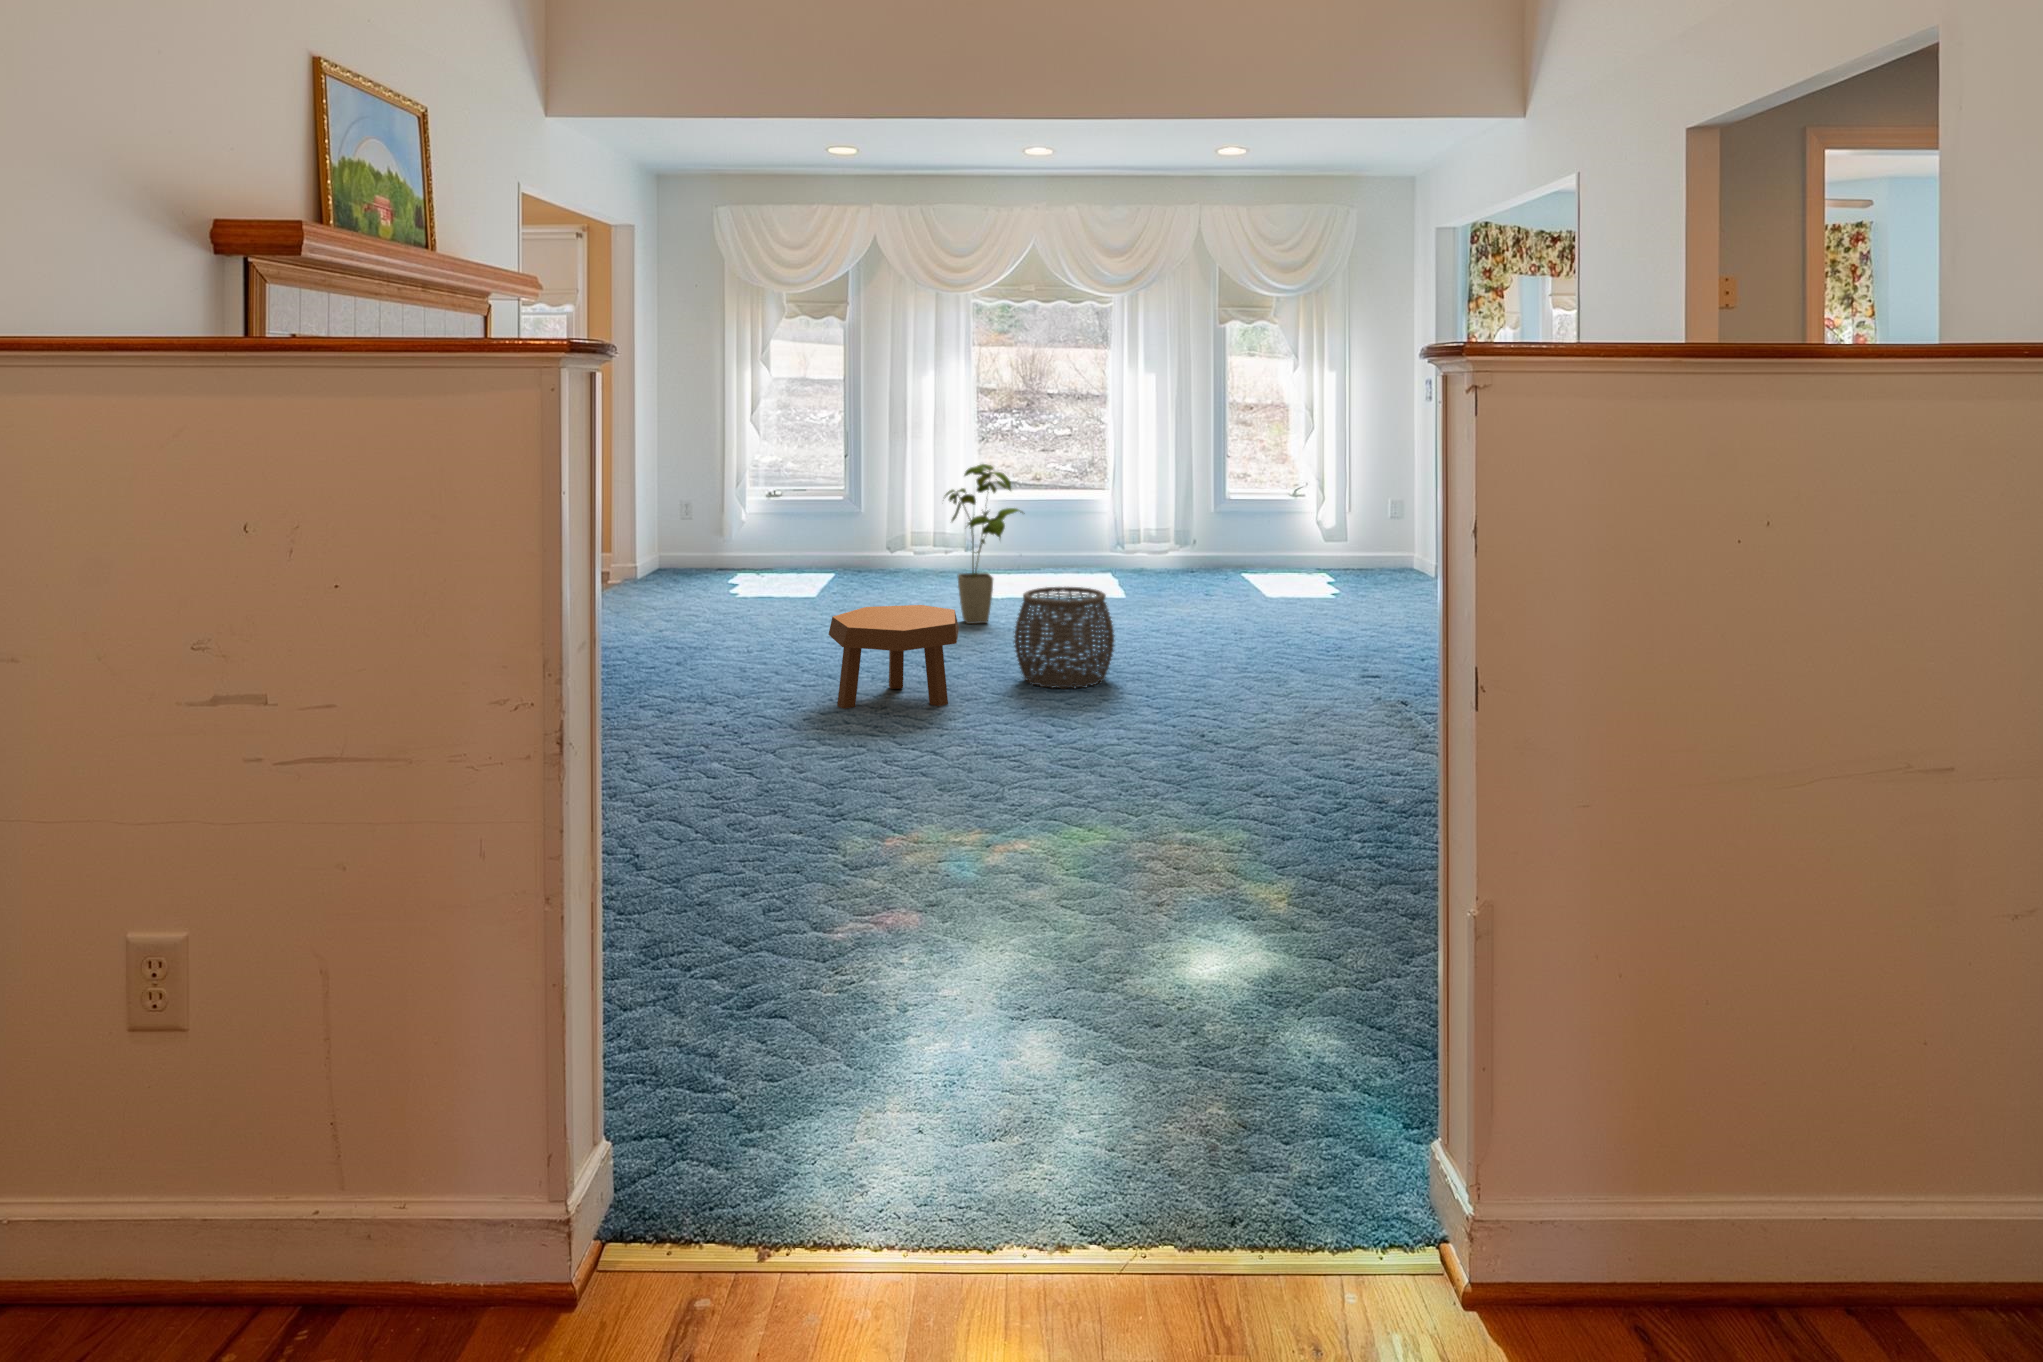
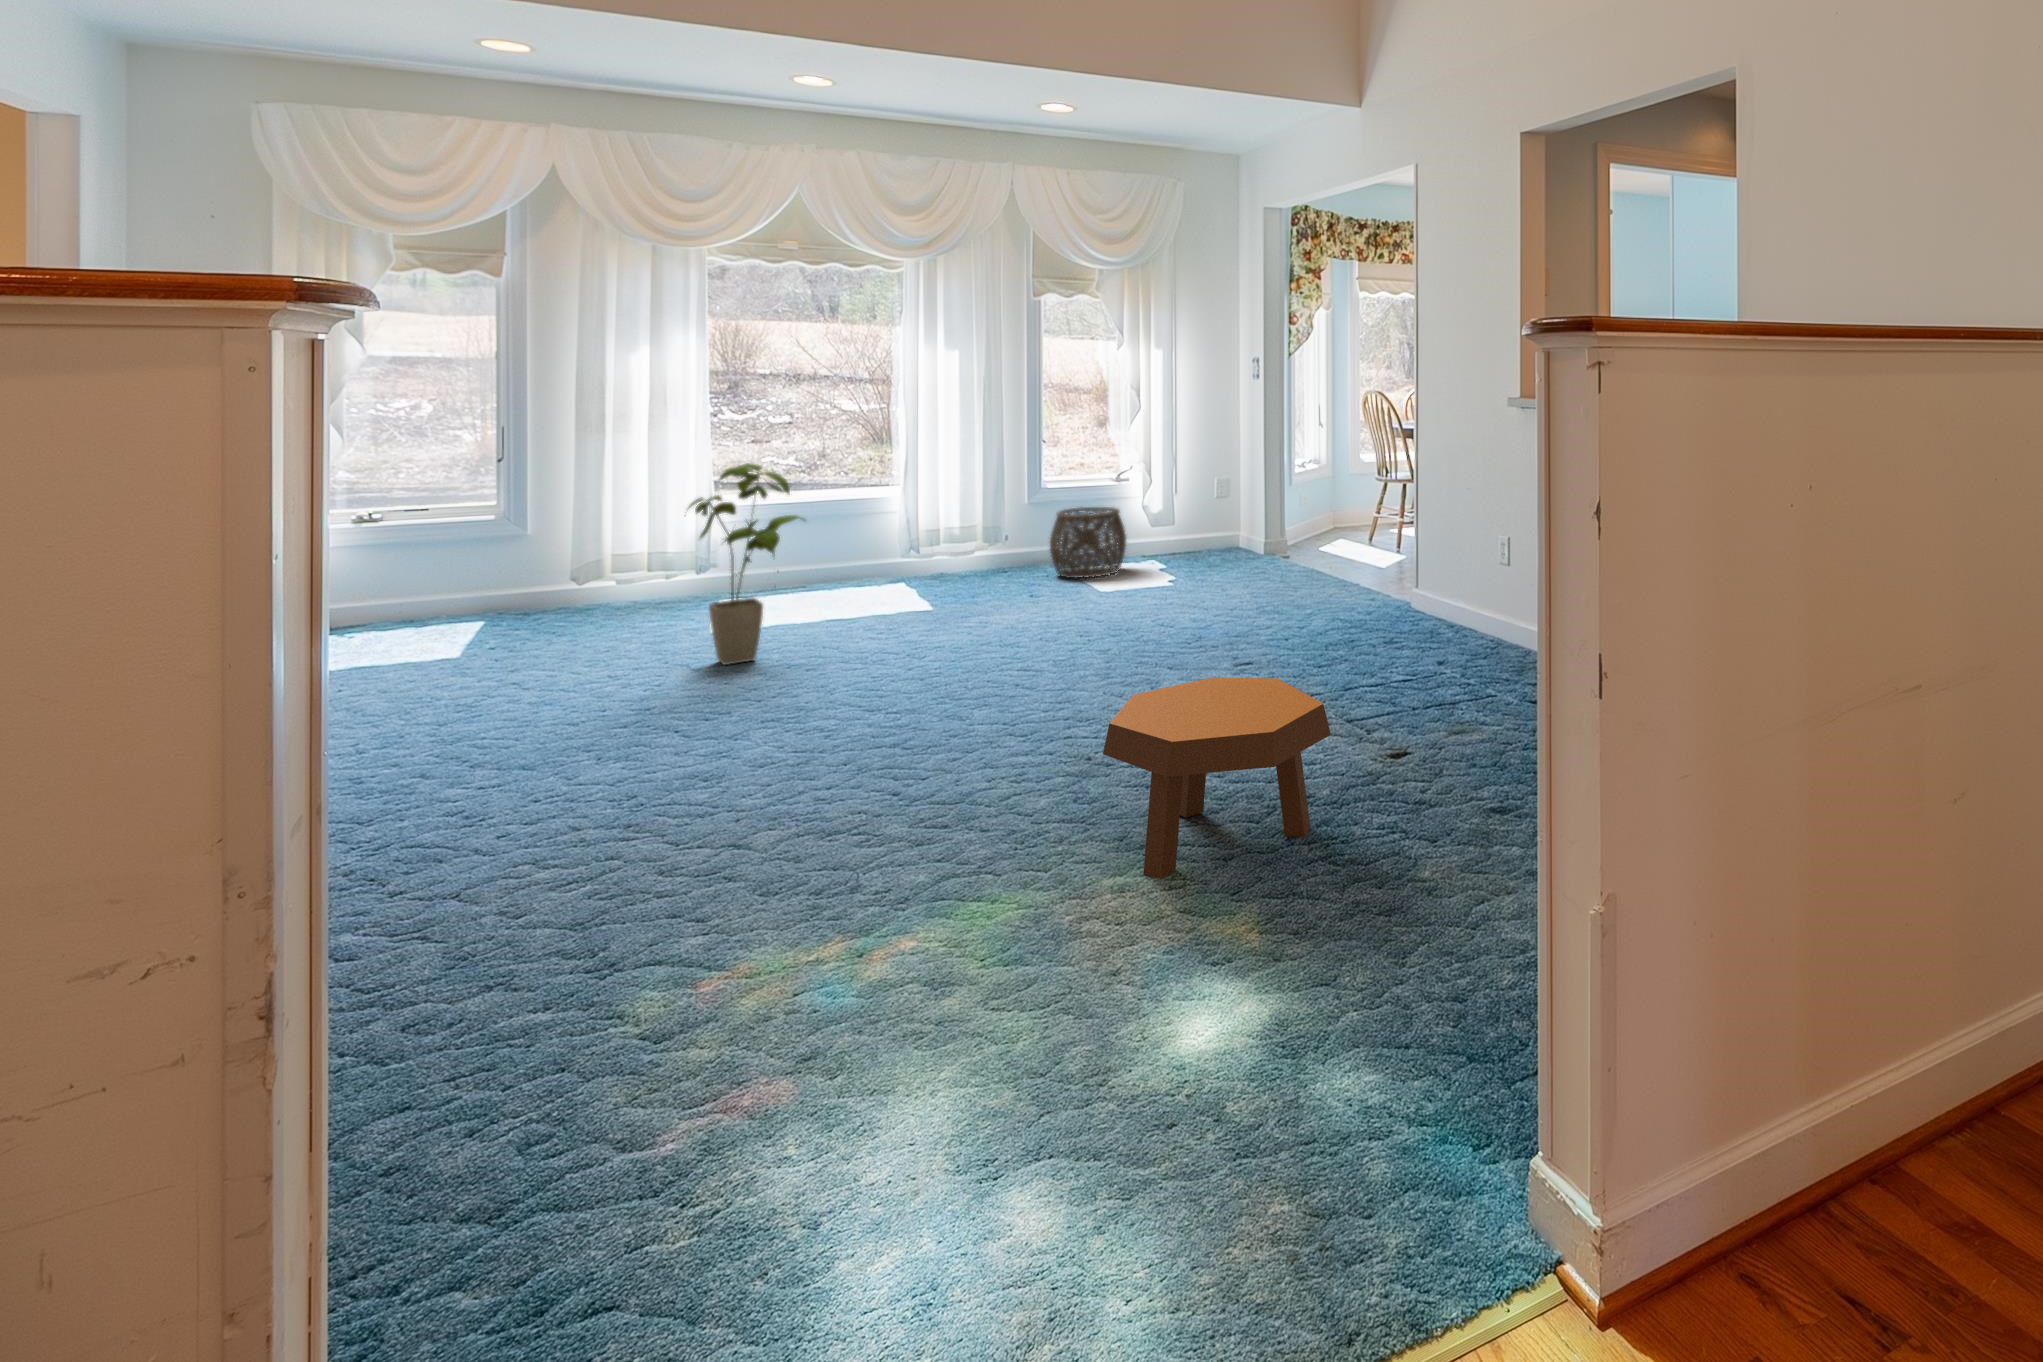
woven basket: present [1014,587,1115,688] -> present [1050,507,1126,578]
footstool: present [829,605,959,709] -> present [1103,677,1331,879]

